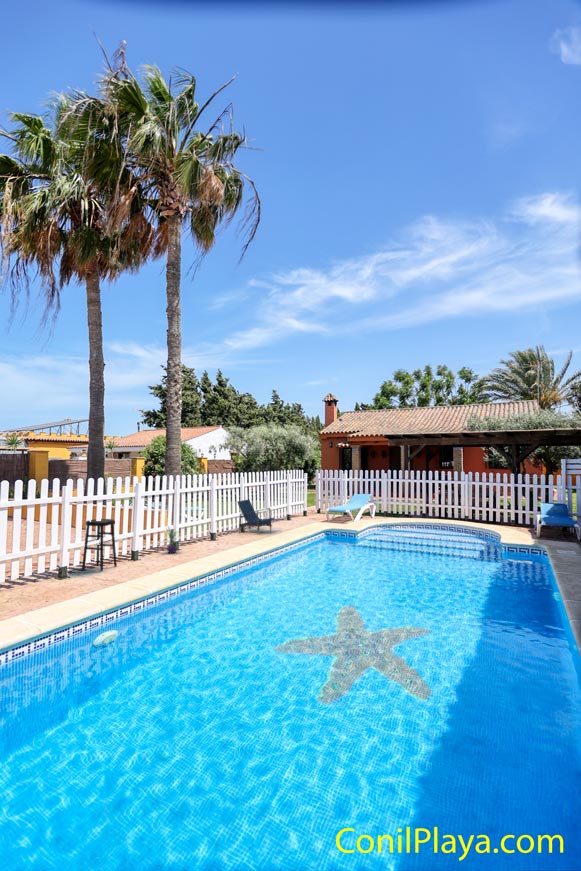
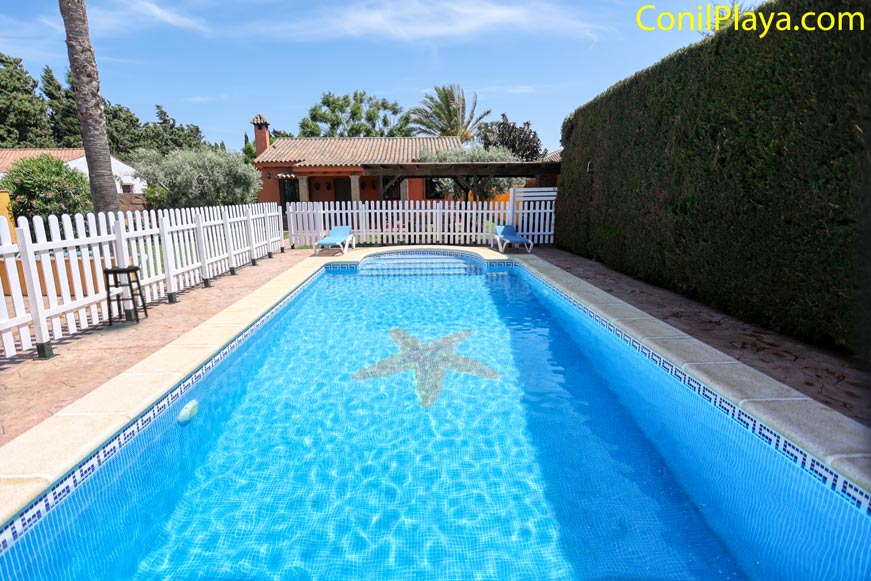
lounge chair: present [238,500,274,535] -> none [232,237,274,273]
decorative plant: present [165,528,177,553] -> none [170,269,207,299]

